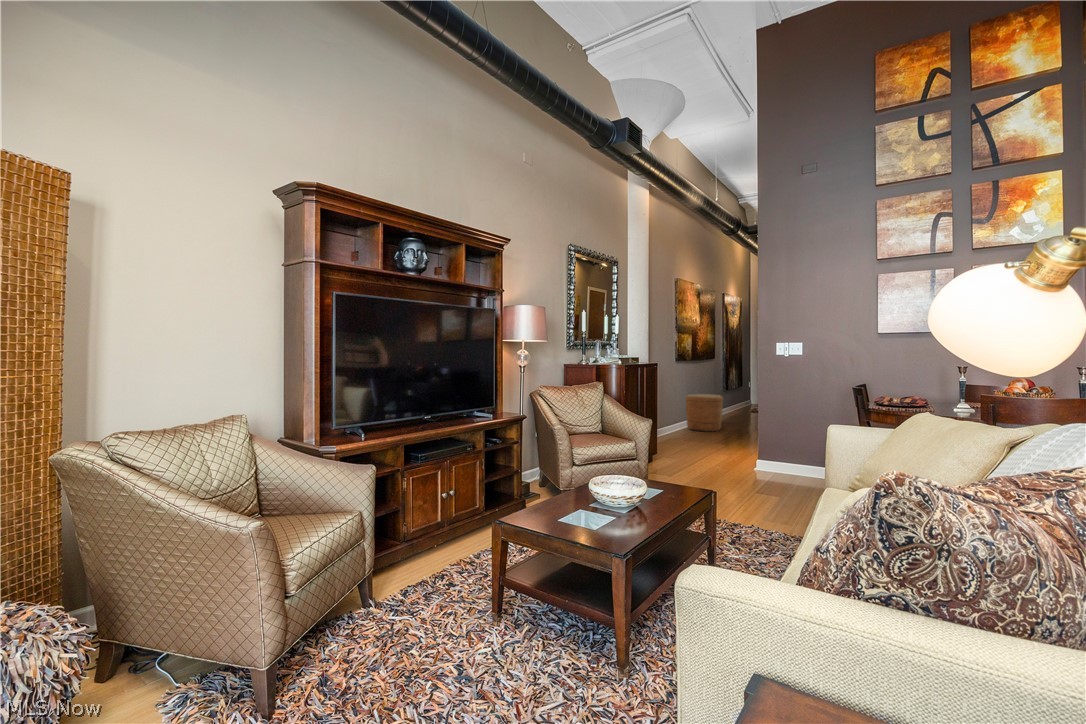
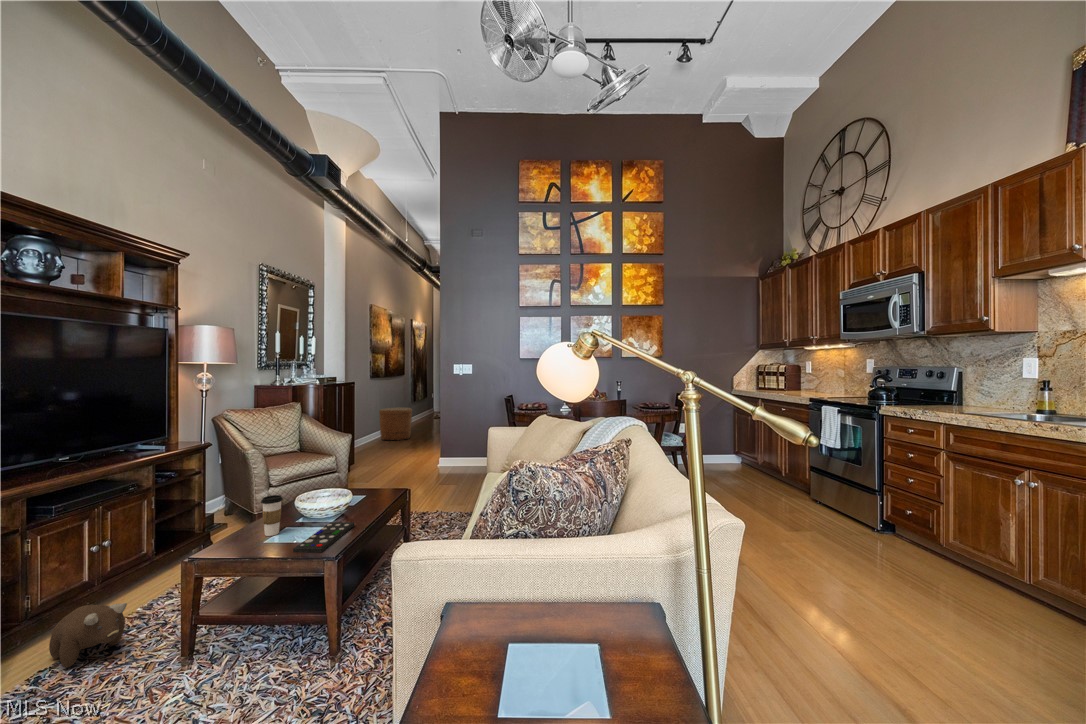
coffee cup: none [557,473,577,515] -> present [261,495,283,536]
remote control: none [584,513,649,546] -> present [293,522,354,553]
plush toy: none [410,544,456,594] -> present [49,603,127,668]

